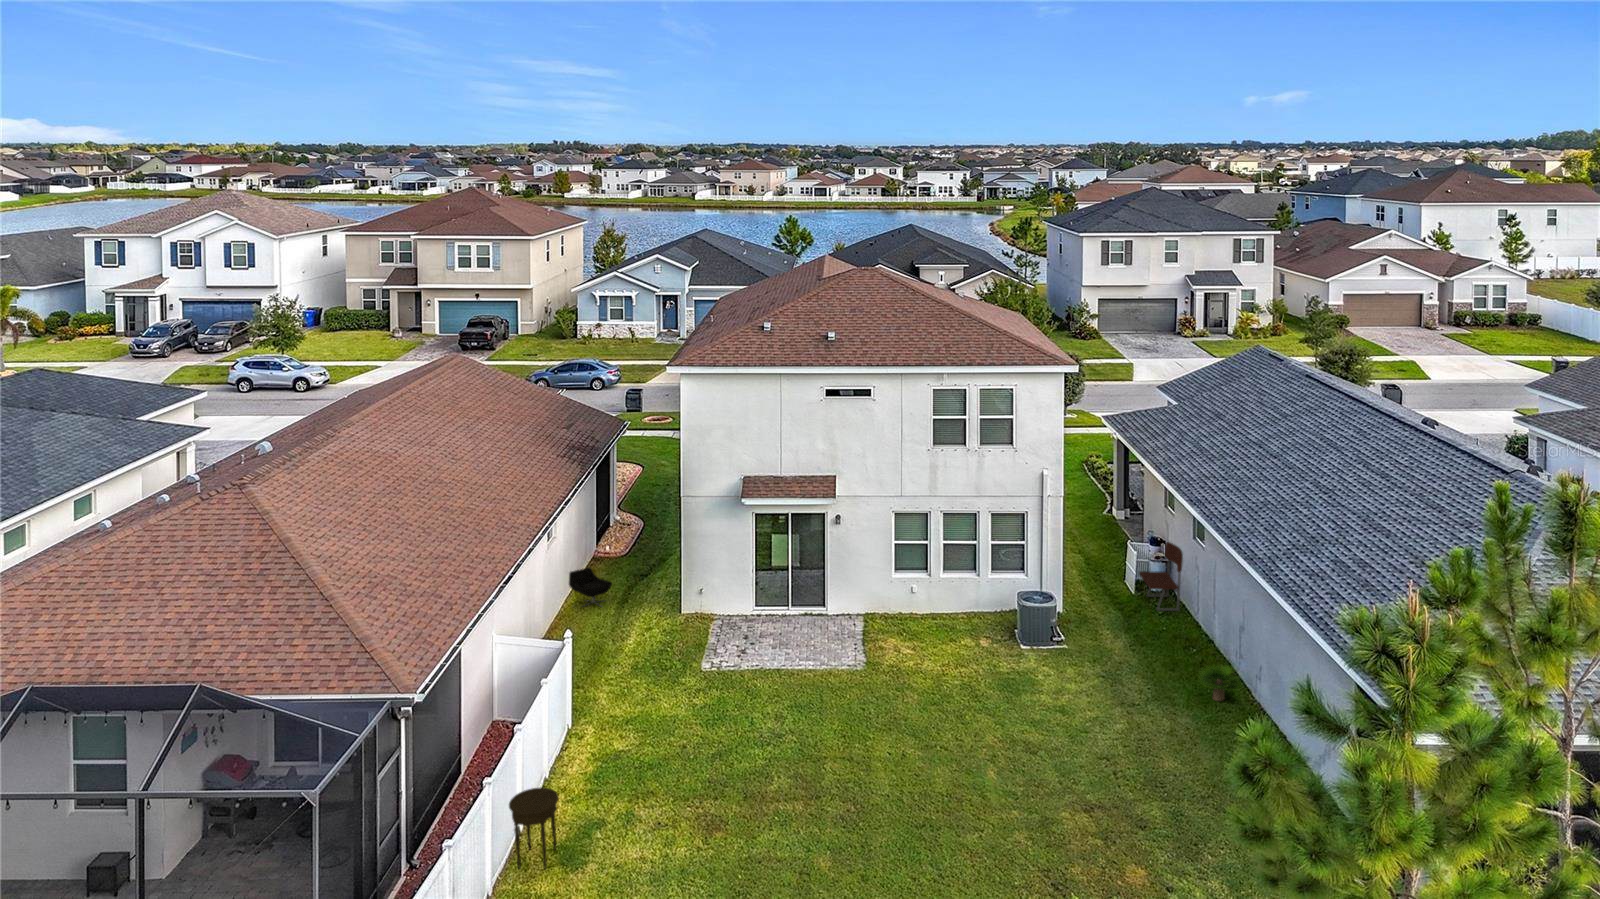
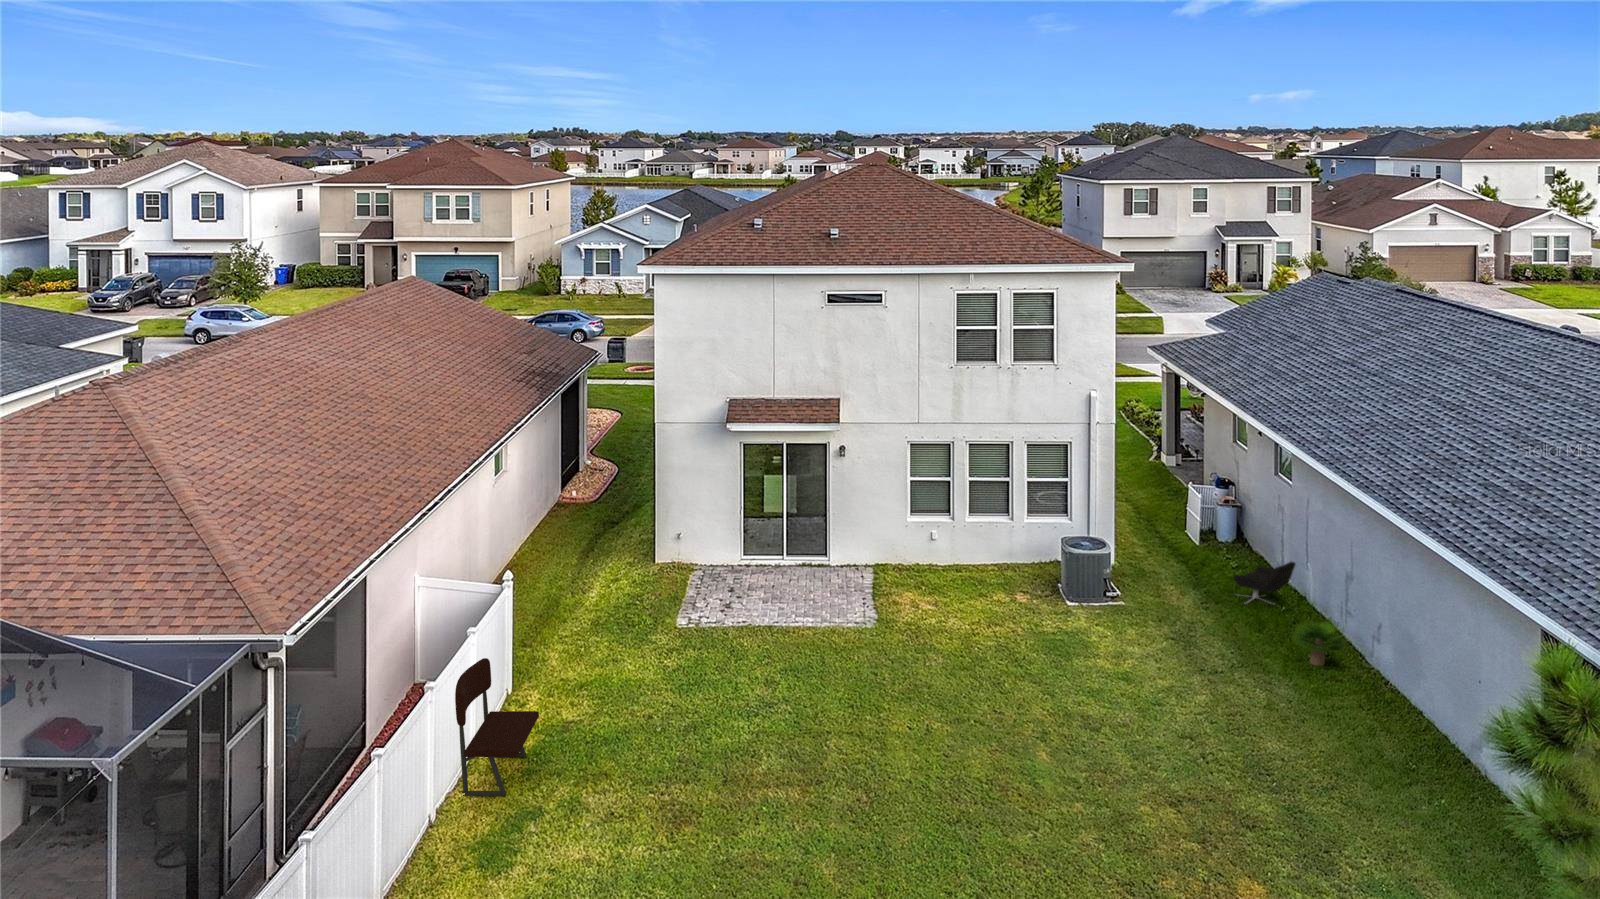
bench: present [1139,542,1183,611] -> present [455,658,539,796]
lounge chair: present [569,568,612,604] -> present [1233,562,1295,604]
side table: present [509,787,559,869] -> none [407,766,475,874]

